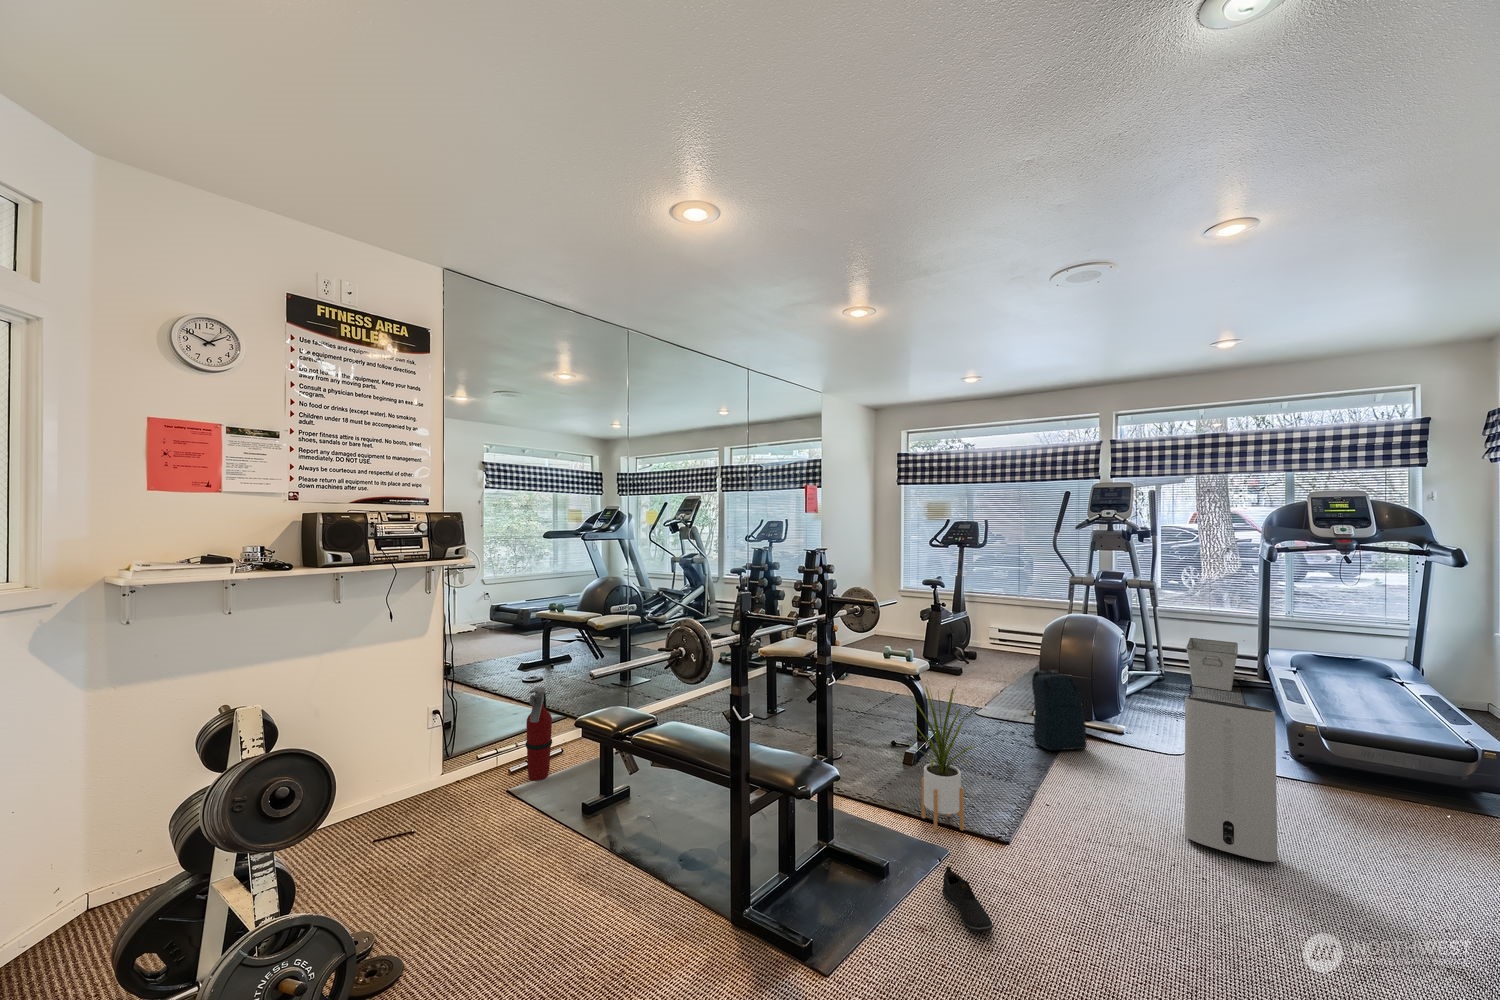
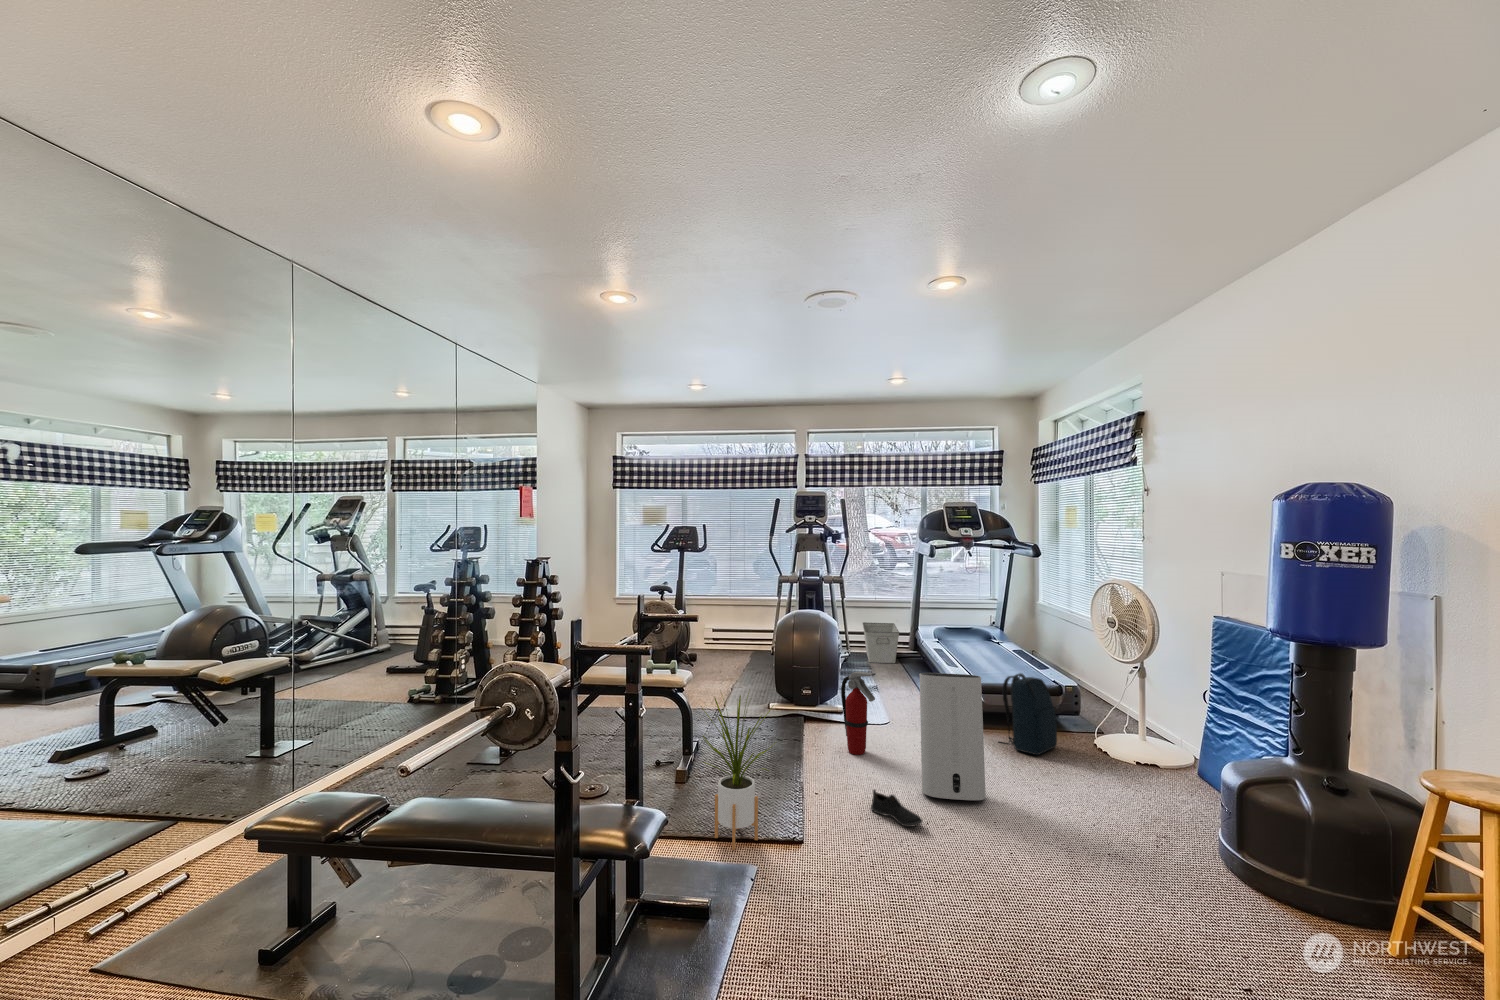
backpack: present [1032,670,1087,750] -> present [1000,673,1057,755]
fire extinguisher: present [525,687,552,780] -> present [841,672,876,755]
shoe: present [942,866,993,932] -> present [871,790,923,827]

